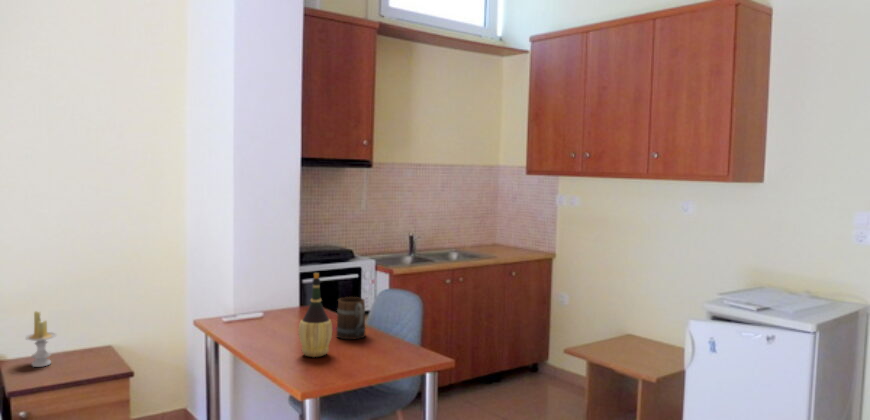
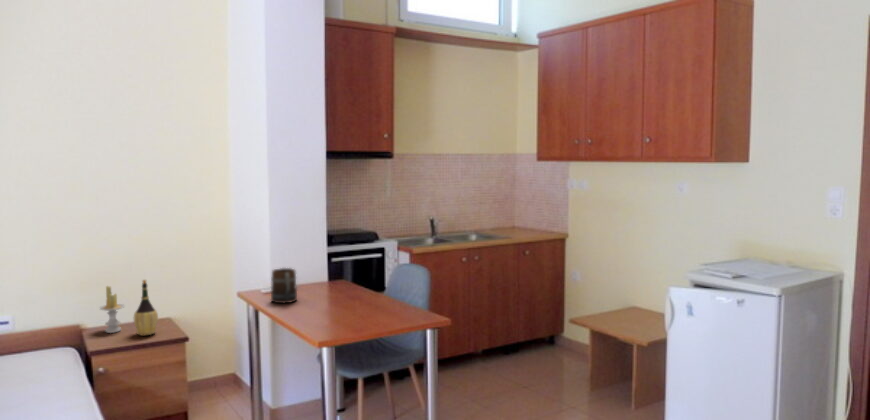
wine bottle: present [299,273,332,357] -> present [134,280,158,335]
mug: present [336,297,365,339] -> present [271,268,297,303]

